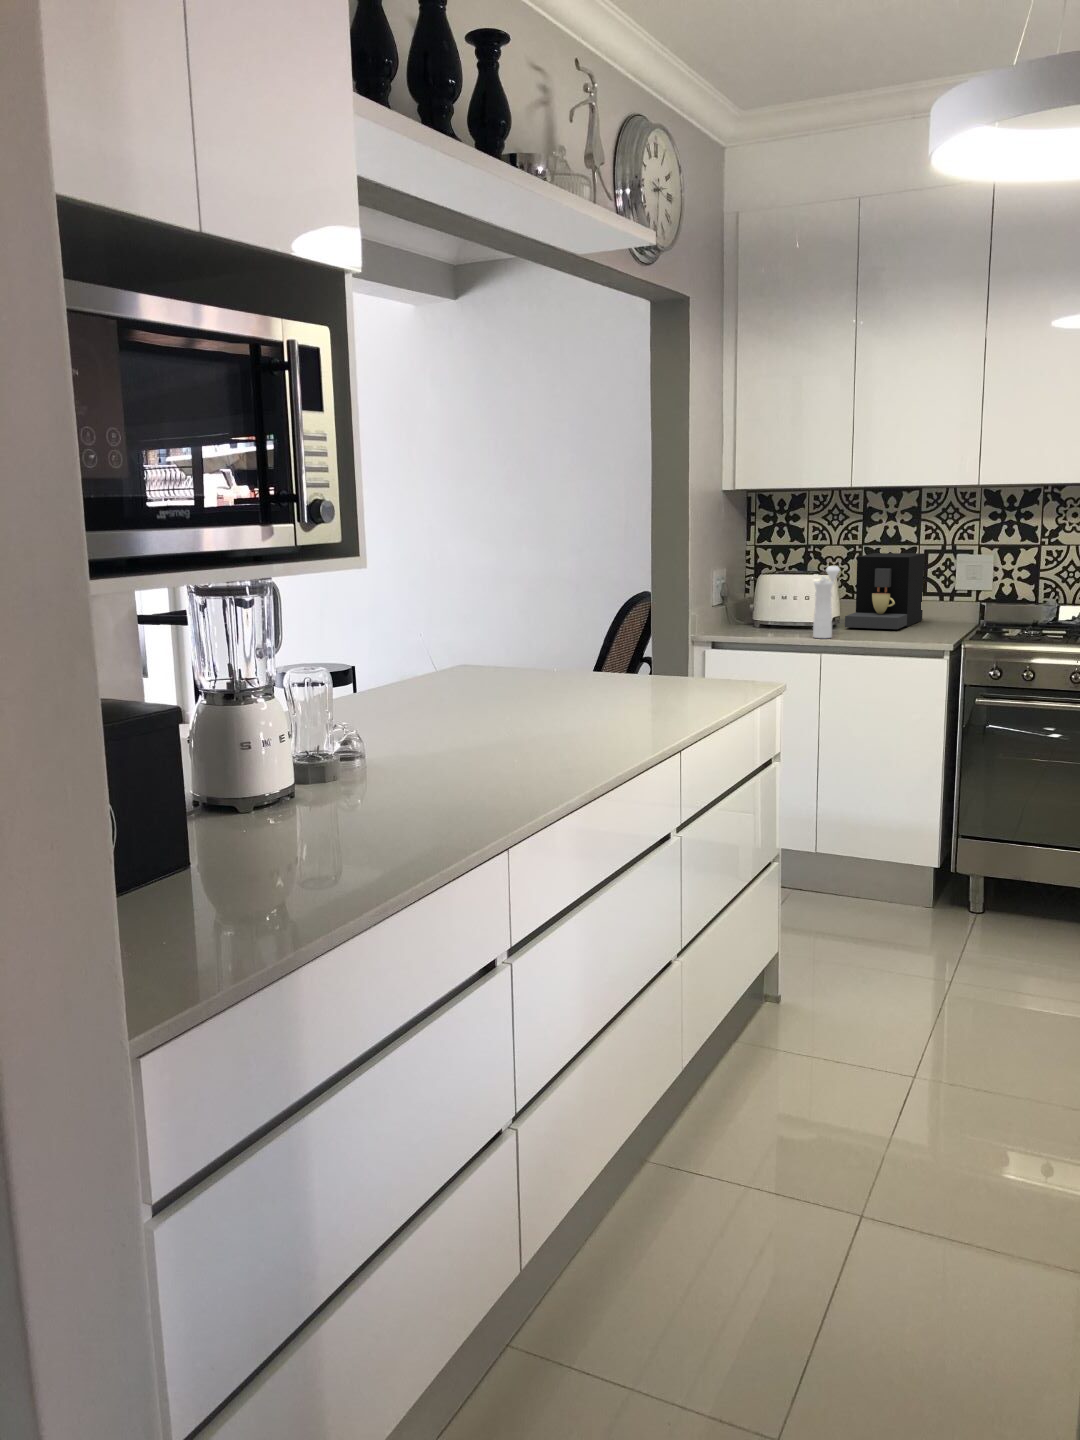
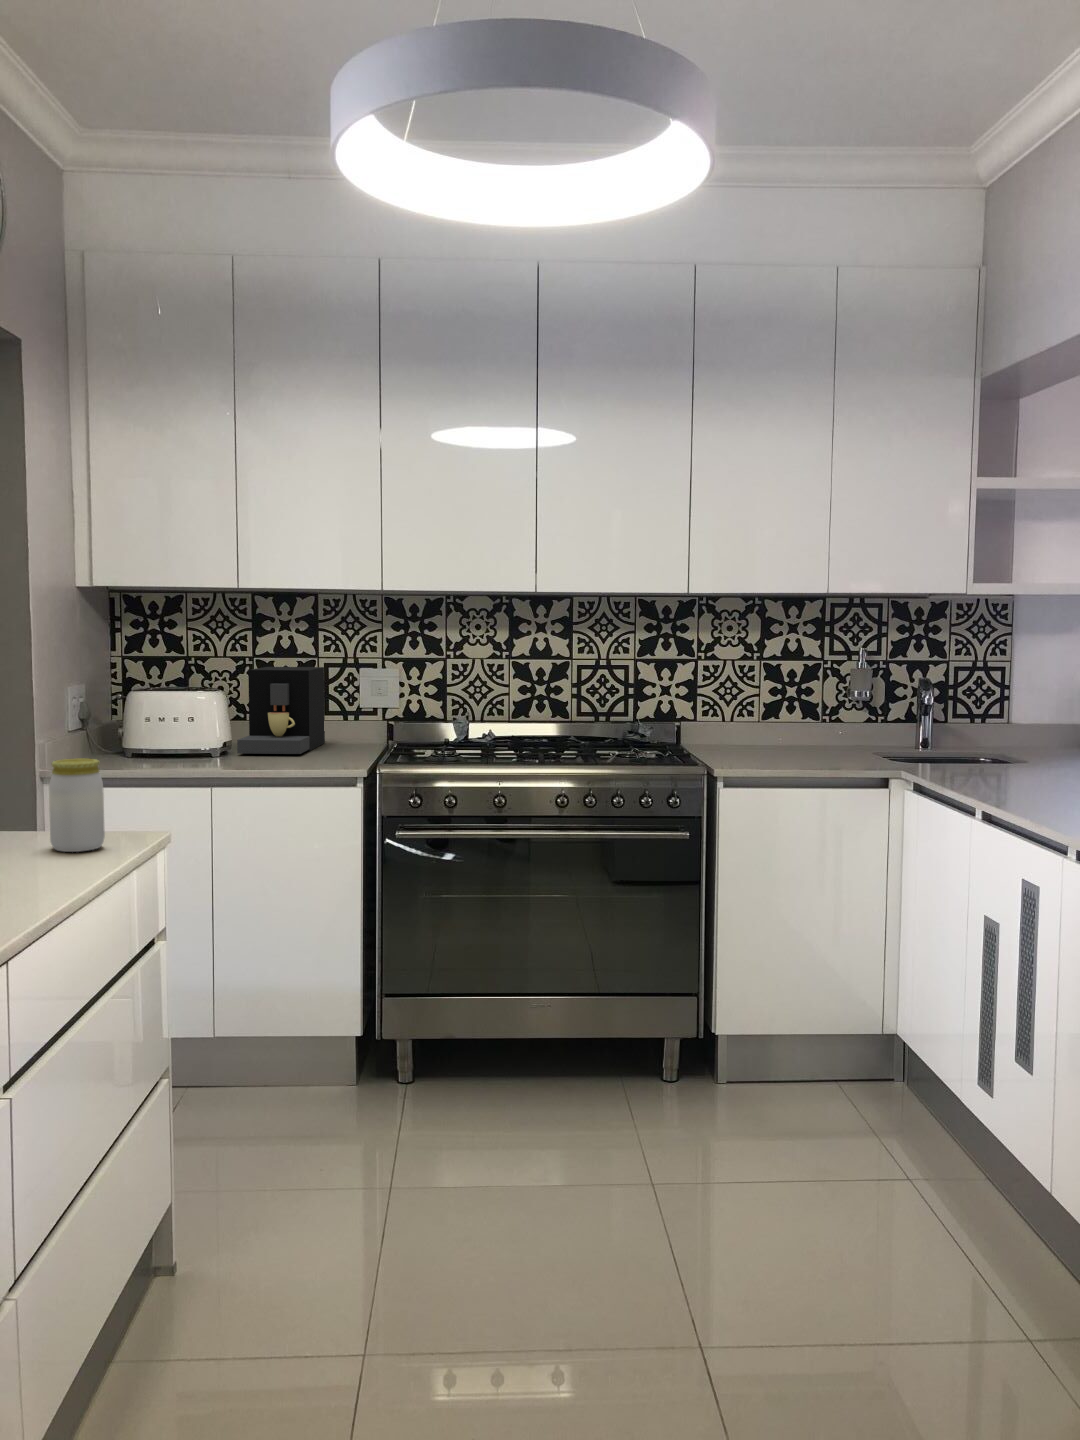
pepper mill: present [813,566,840,638] -> none [198,680,229,768]
jar: none [708,627,744,692] -> present [49,759,105,852]

